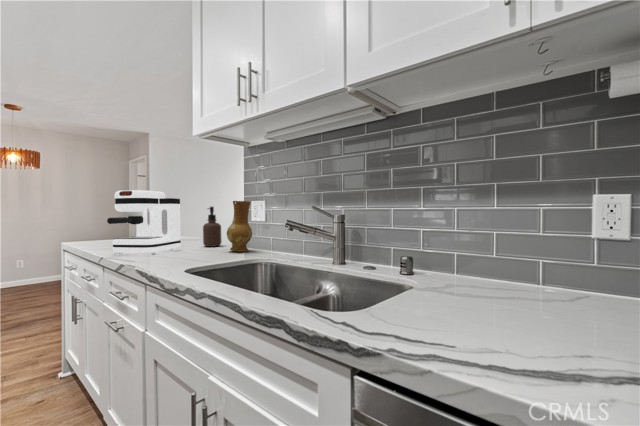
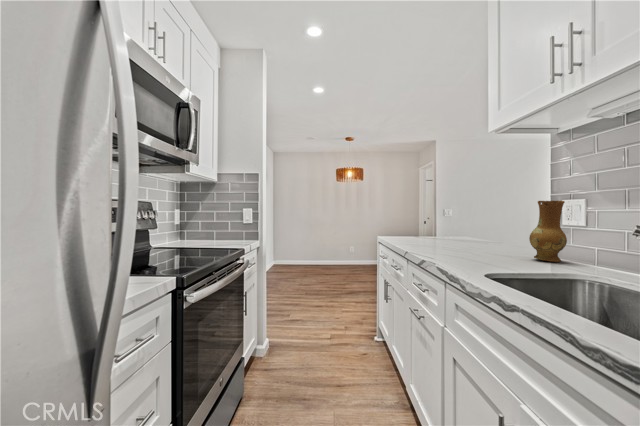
coffee maker: present [107,190,181,254] -> none [410,194,474,253]
soap dispenser: present [203,207,221,247] -> none [497,208,520,252]

